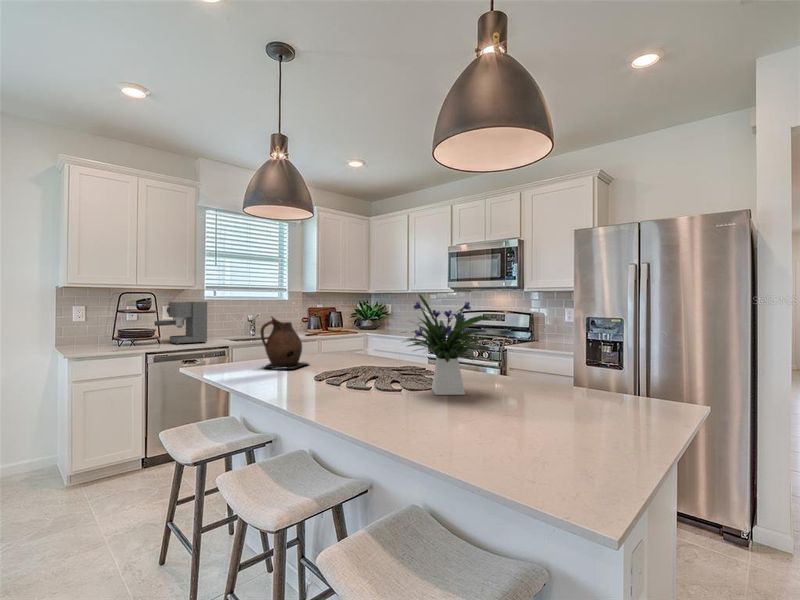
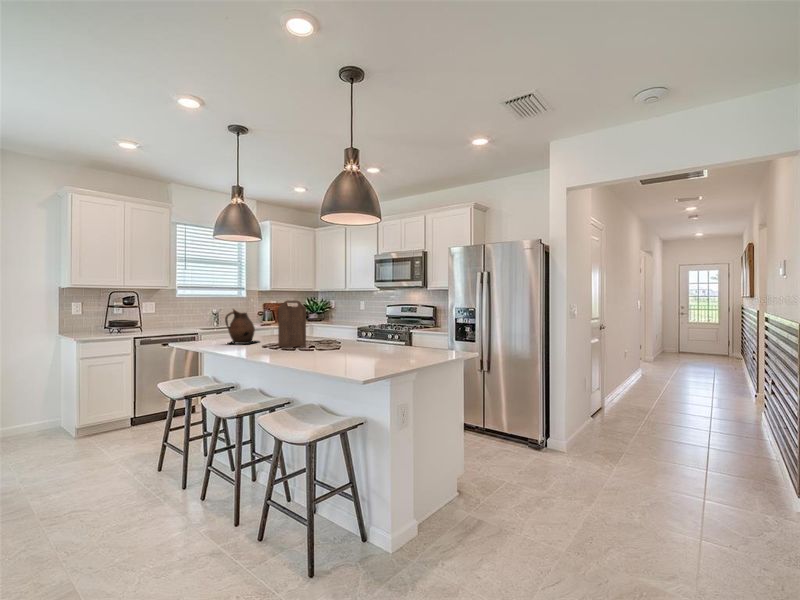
flower arrangement: present [404,294,491,395] -> none [314,294,370,354]
coffee maker: present [154,302,207,344] -> none [138,299,181,332]
cutting board: none [339,305,380,376] -> present [278,300,306,347]

